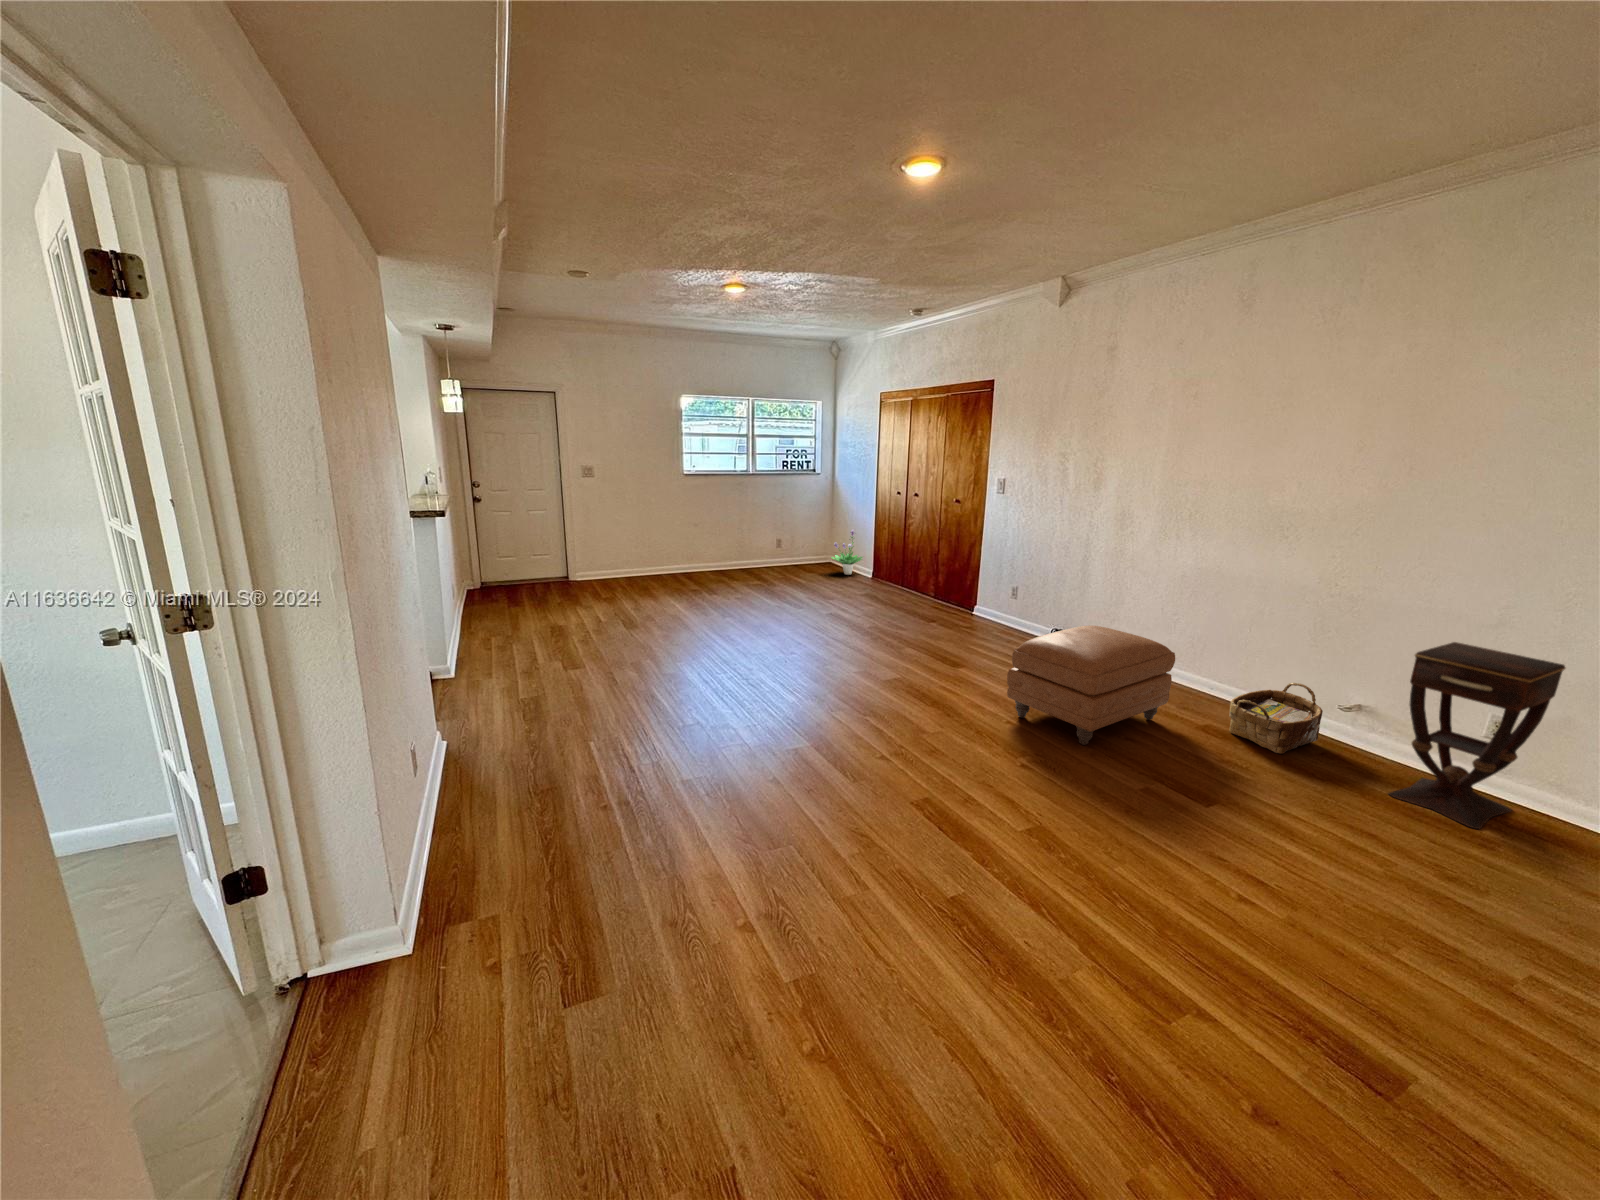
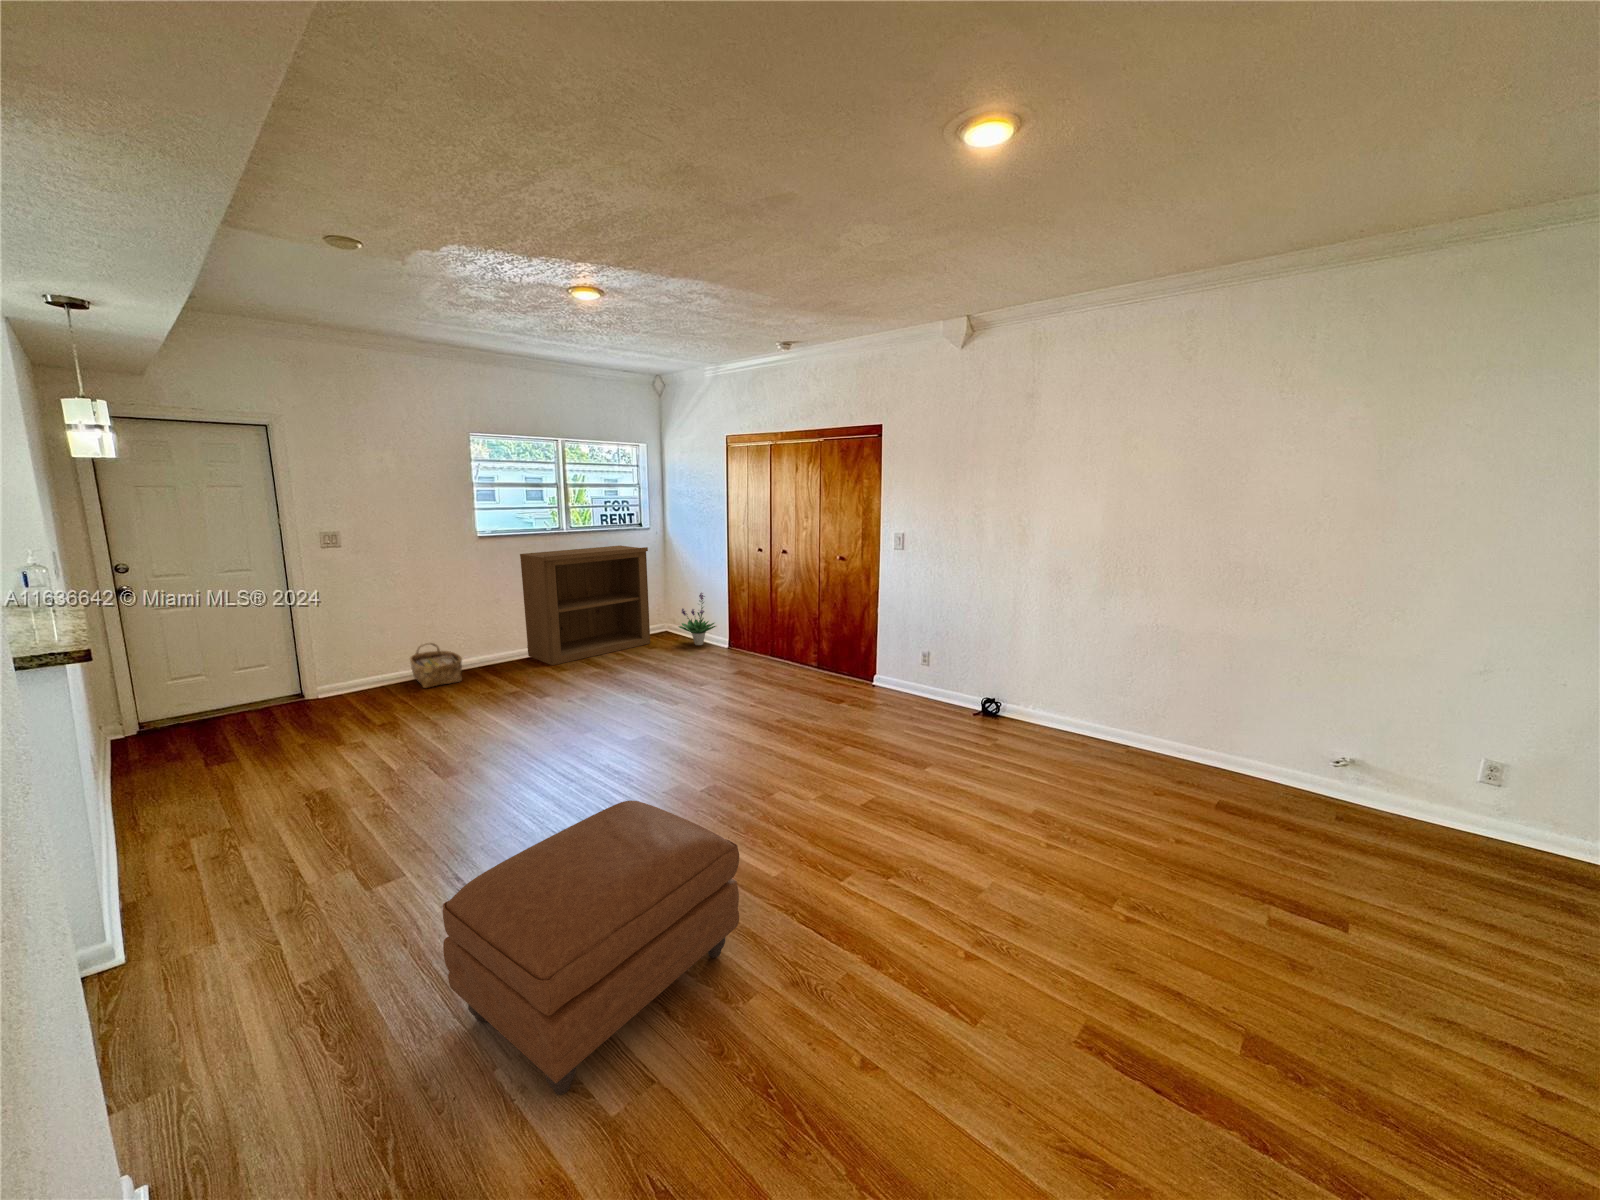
bookshelf: none [713,487,811,577] -> present [520,545,650,665]
ottoman: present [1007,625,1175,745] -> present [443,801,739,1095]
side table: present [1388,642,1565,829] -> none [1422,691,1577,884]
woven basket: present [1229,683,1323,754] -> present [410,643,462,688]

